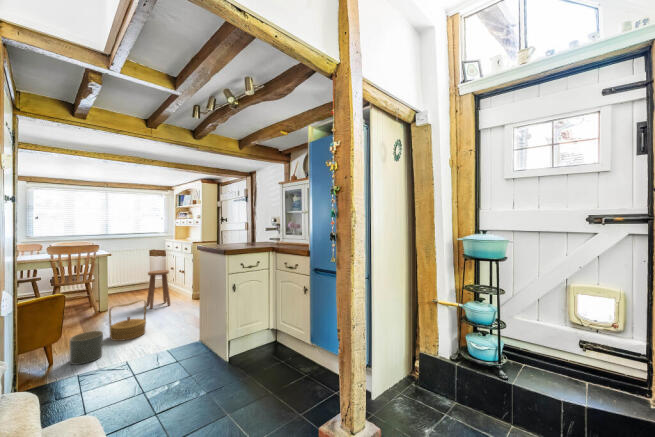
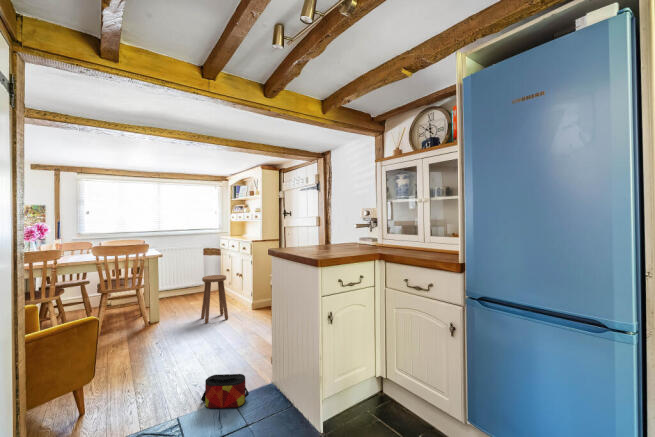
basket: present [109,300,146,341] -> none [156,319,202,376]
planter: present [69,331,103,365] -> none [104,367,147,419]
bag: none [145,332,181,355] -> present [201,374,249,409]

